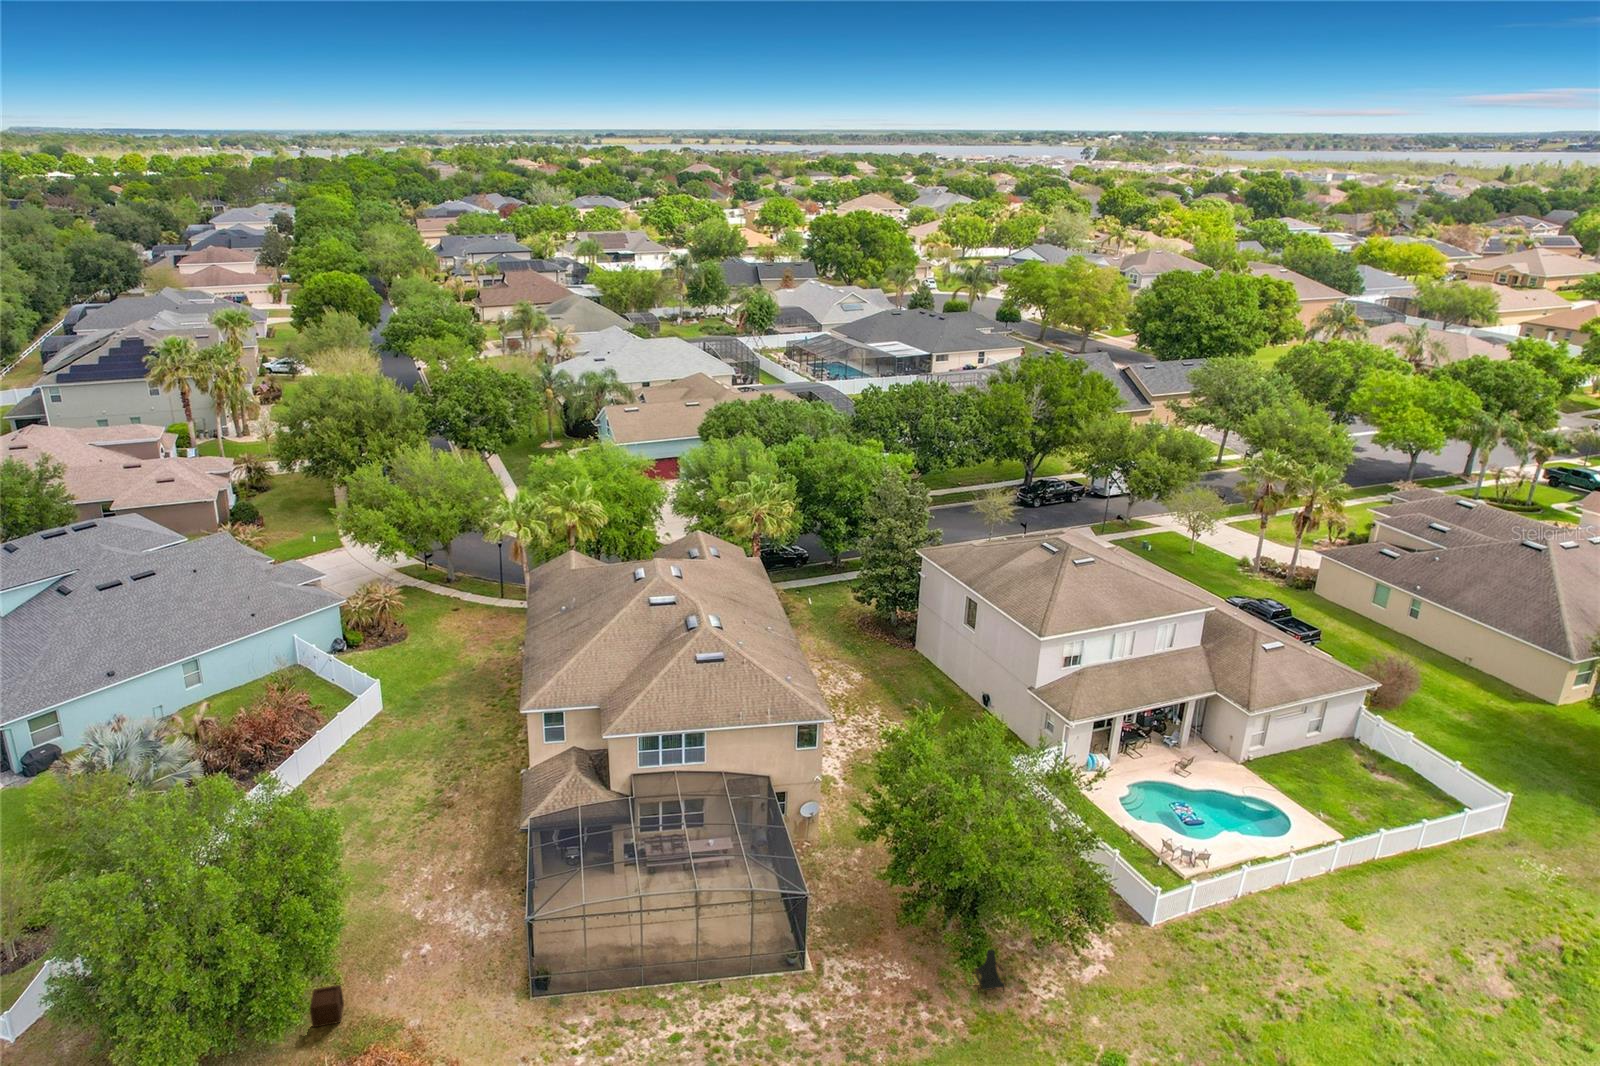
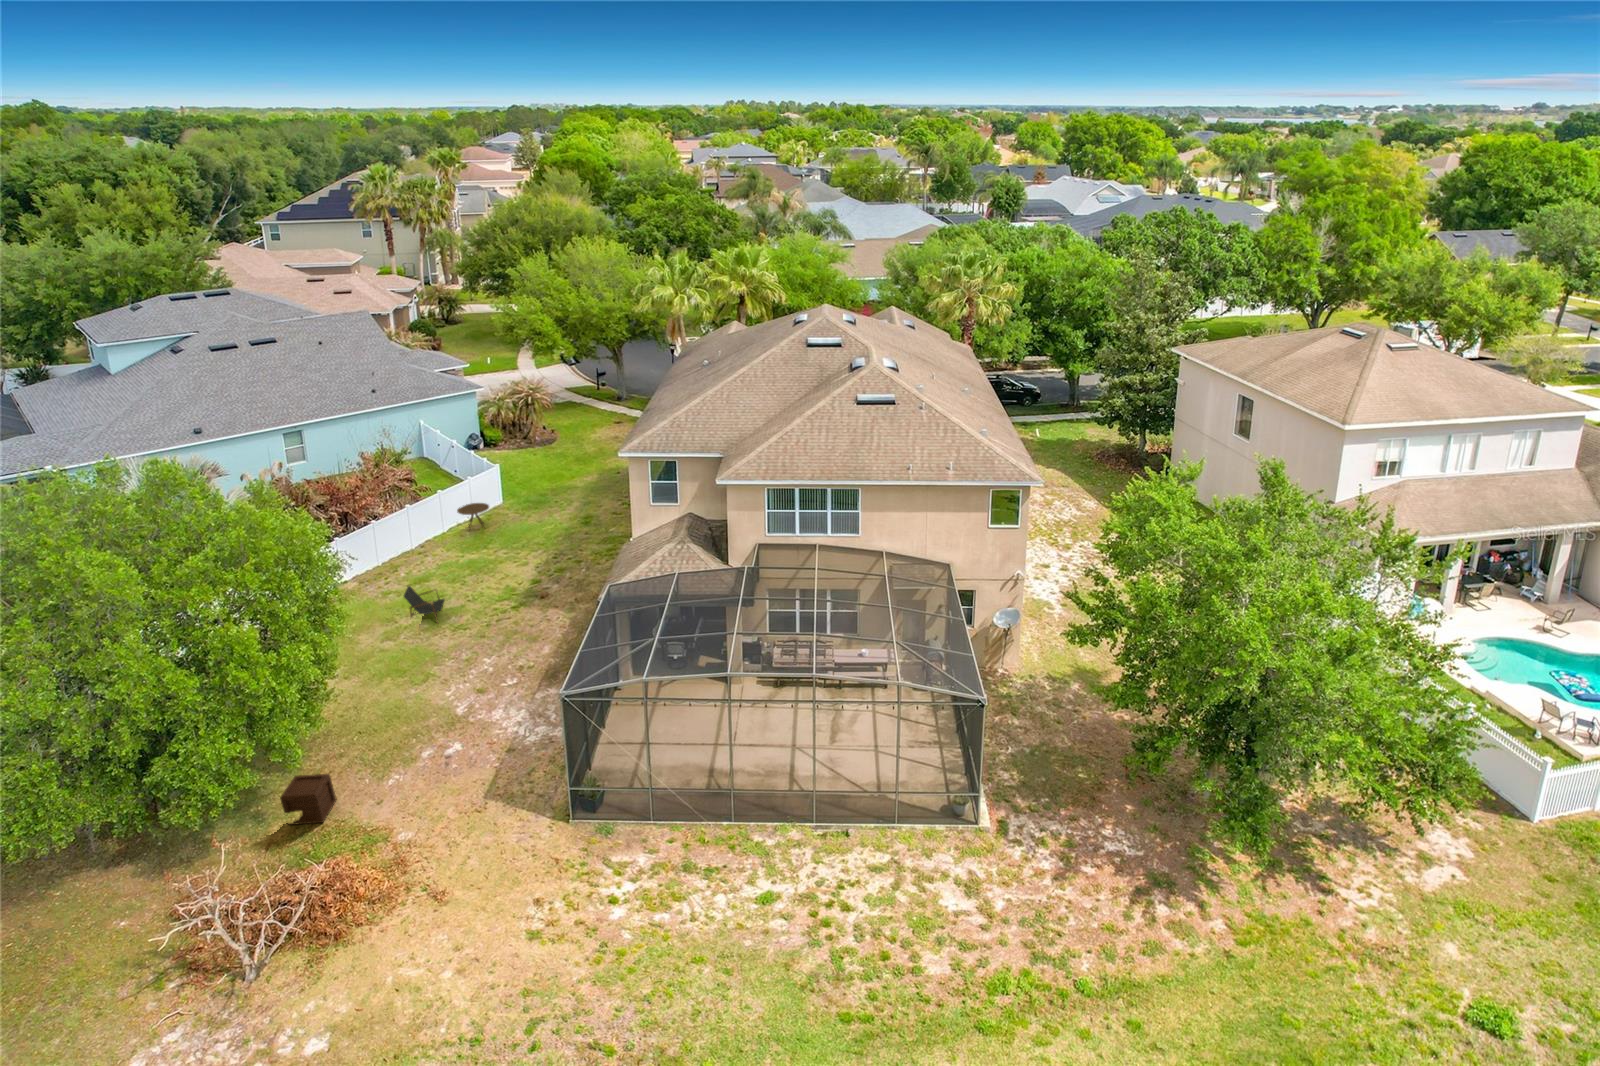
round table: none [355,716,383,743] -> present [457,503,489,528]
lounge chair: present [972,949,1006,995] -> present [404,586,445,622]

